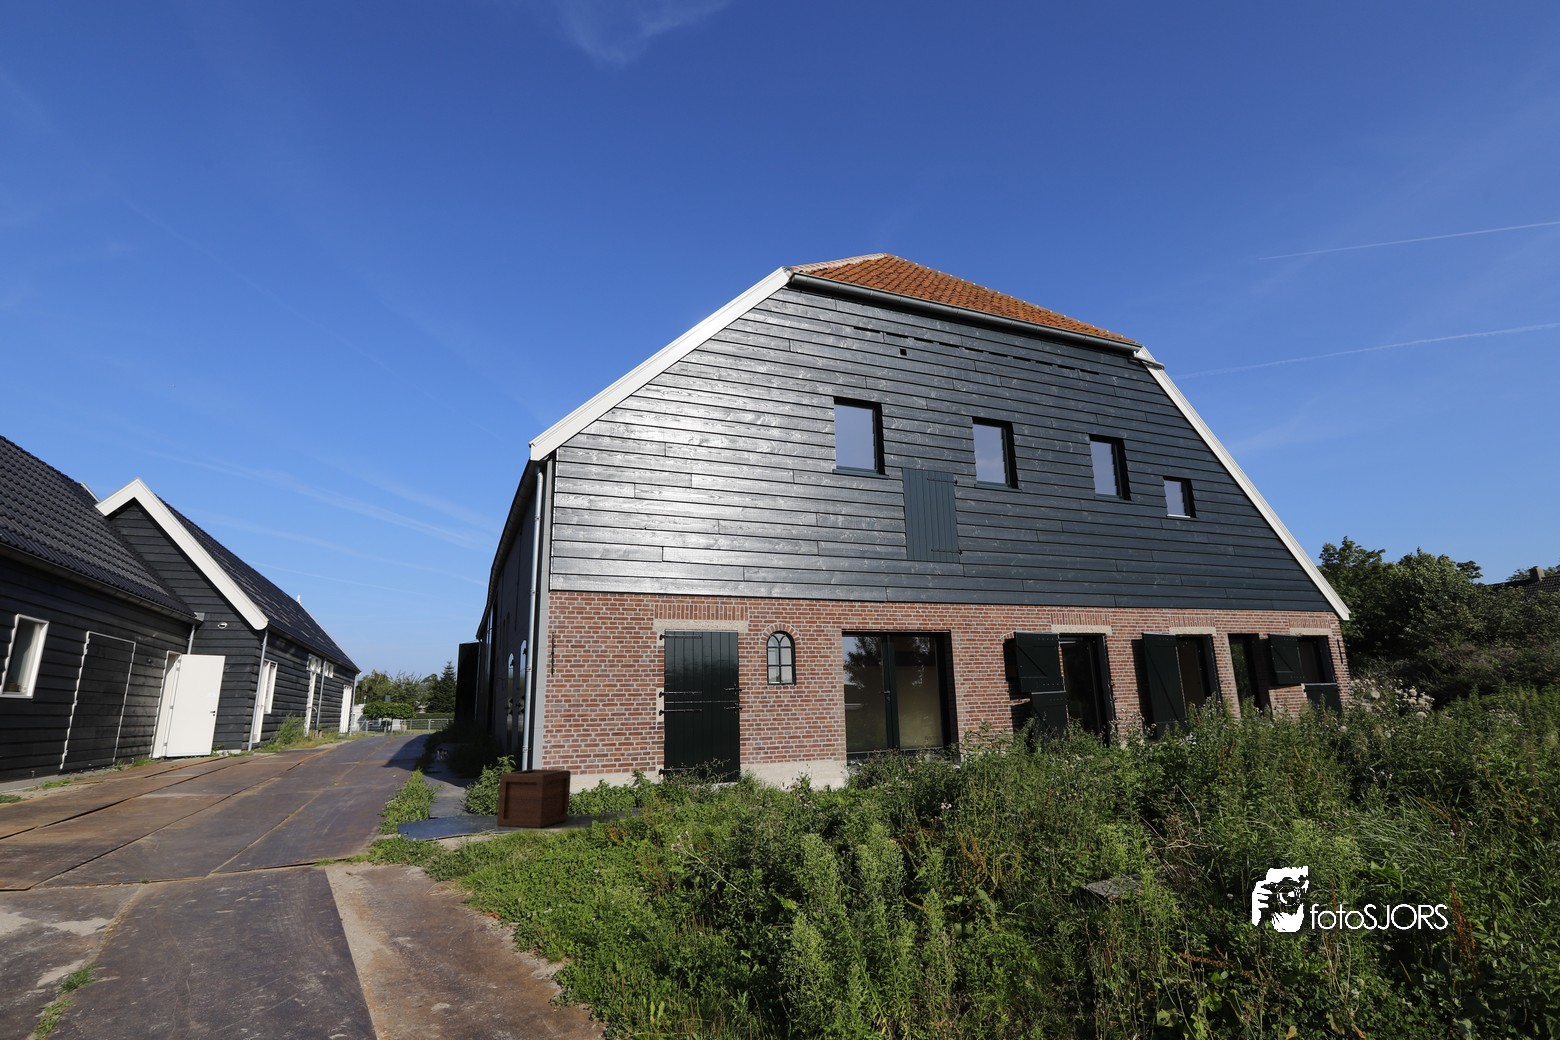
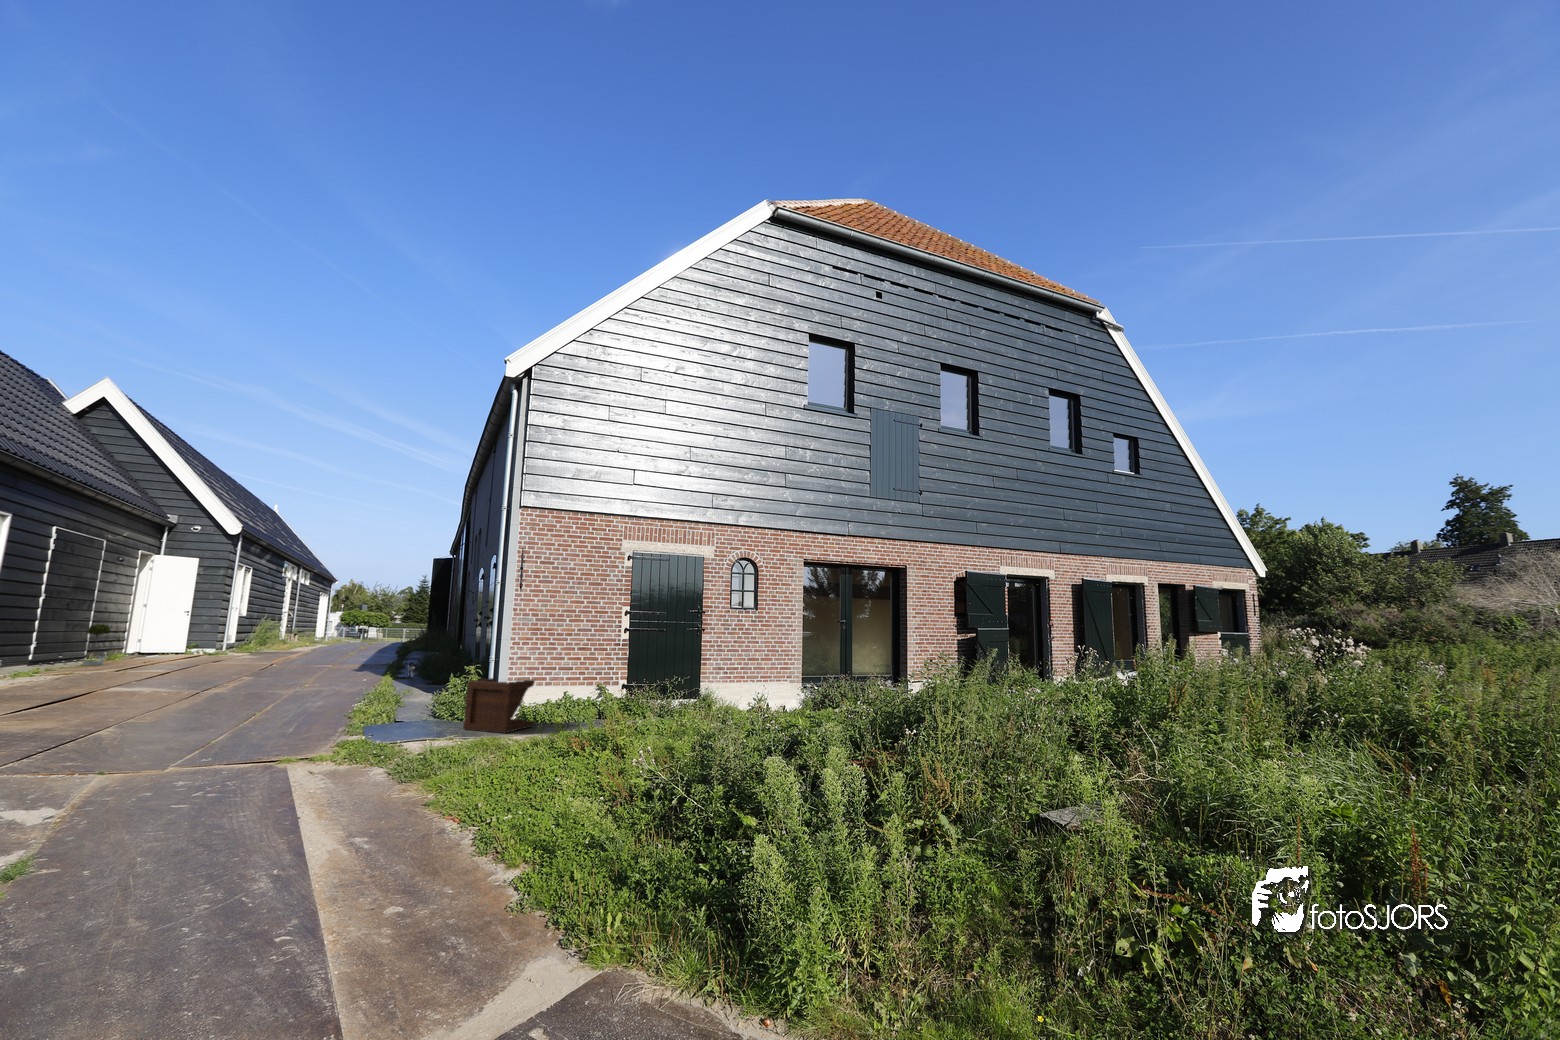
potted tree: none [111,728,139,773] -> present [83,624,110,666]

